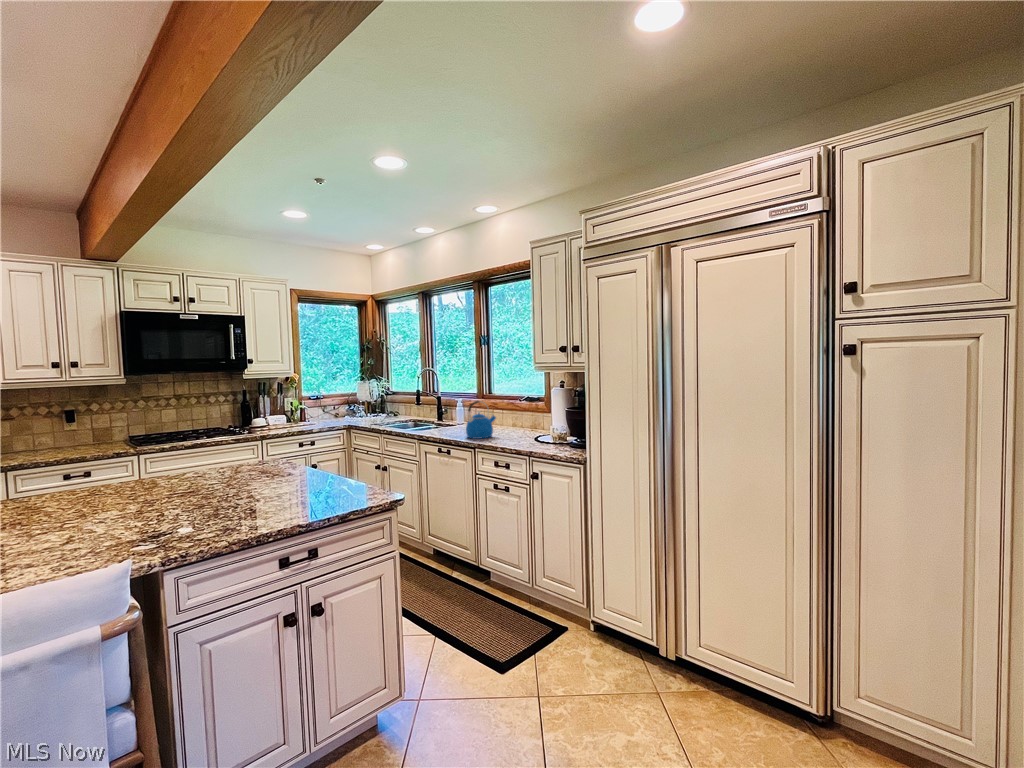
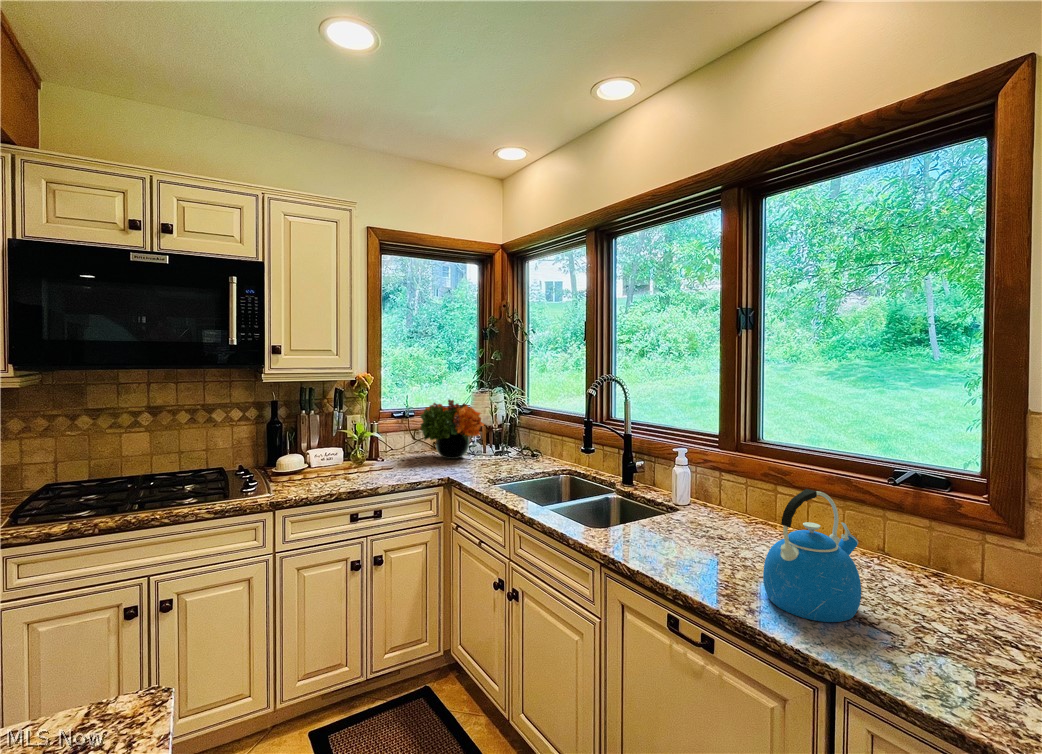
flower arrangement: none [329,387,367,419] -> present [420,400,484,459]

